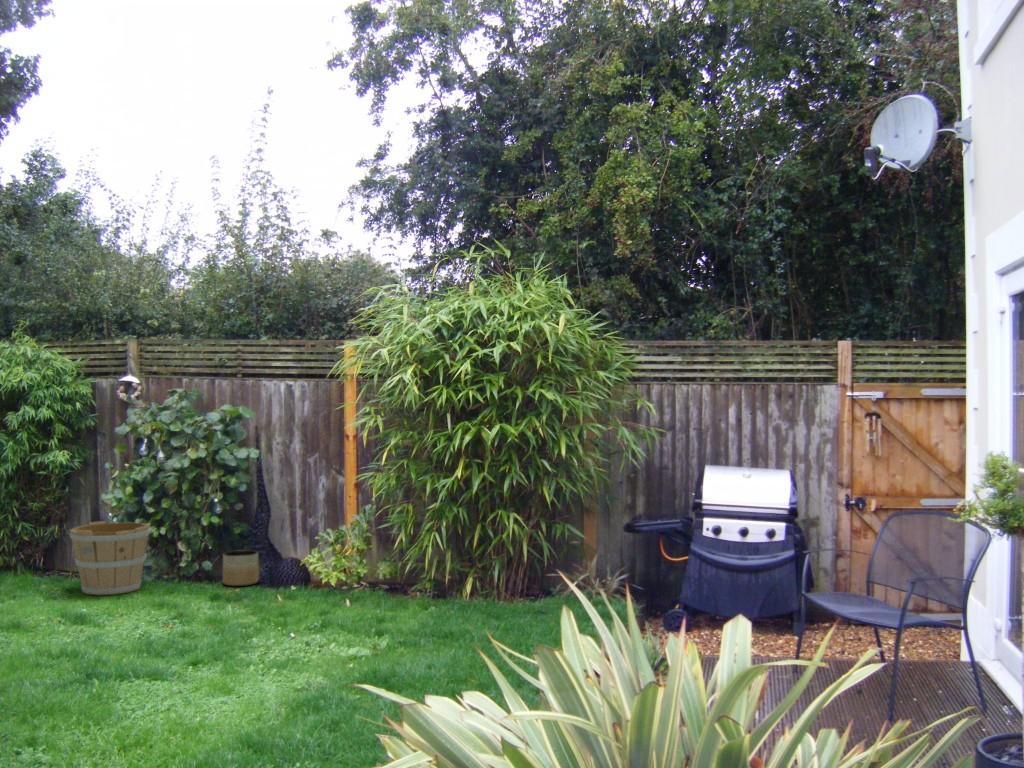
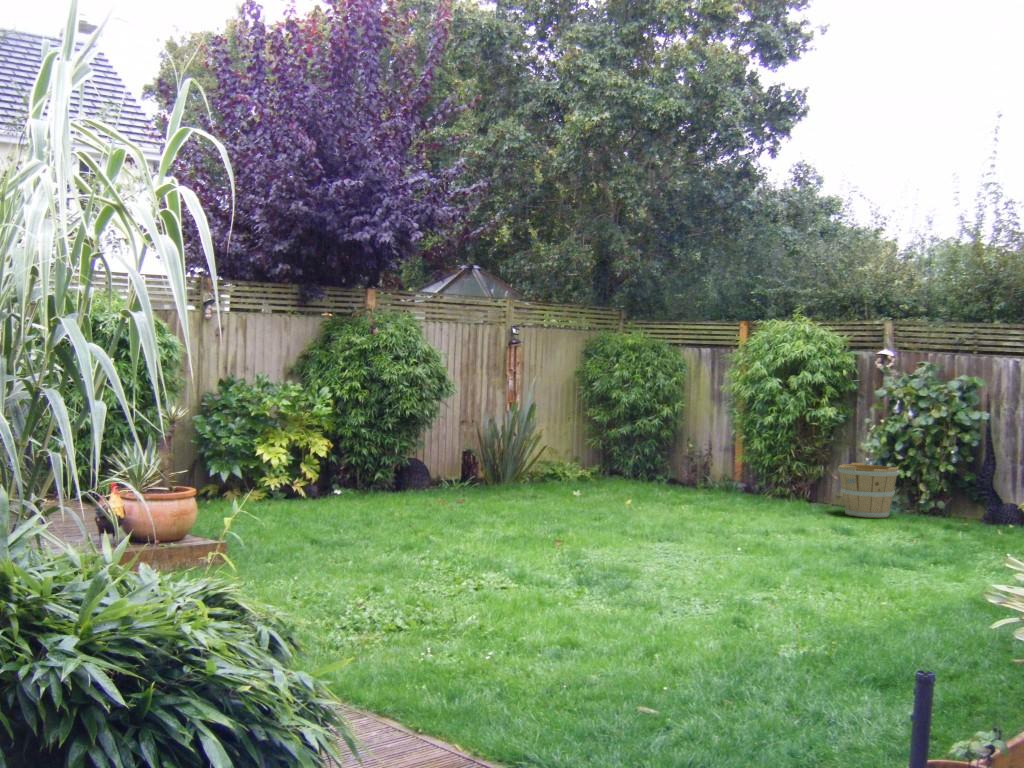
planter: present [223,550,259,586] -> none [955,496,986,524]

